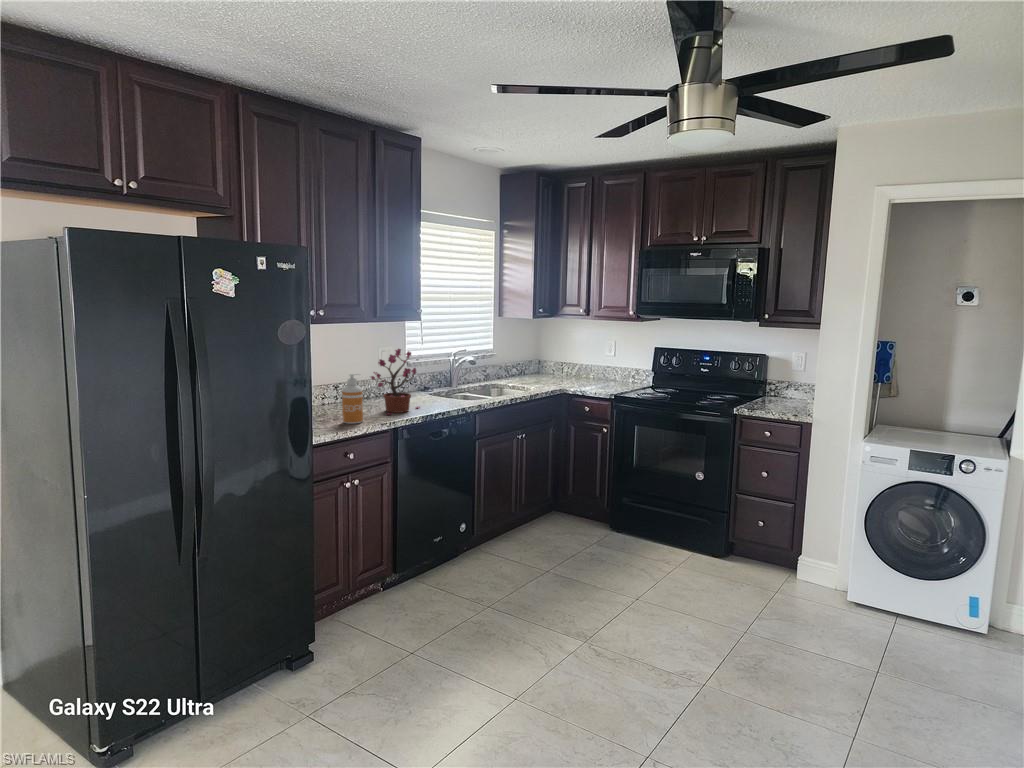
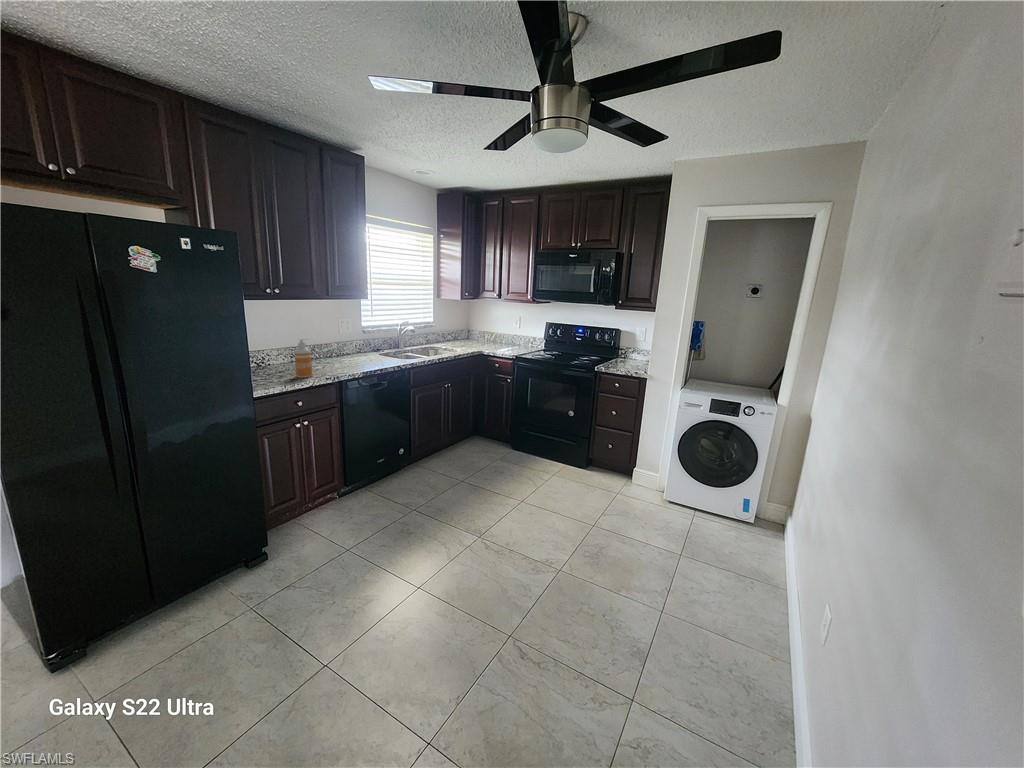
potted plant: present [371,349,420,415] -> none [323,320,366,371]

